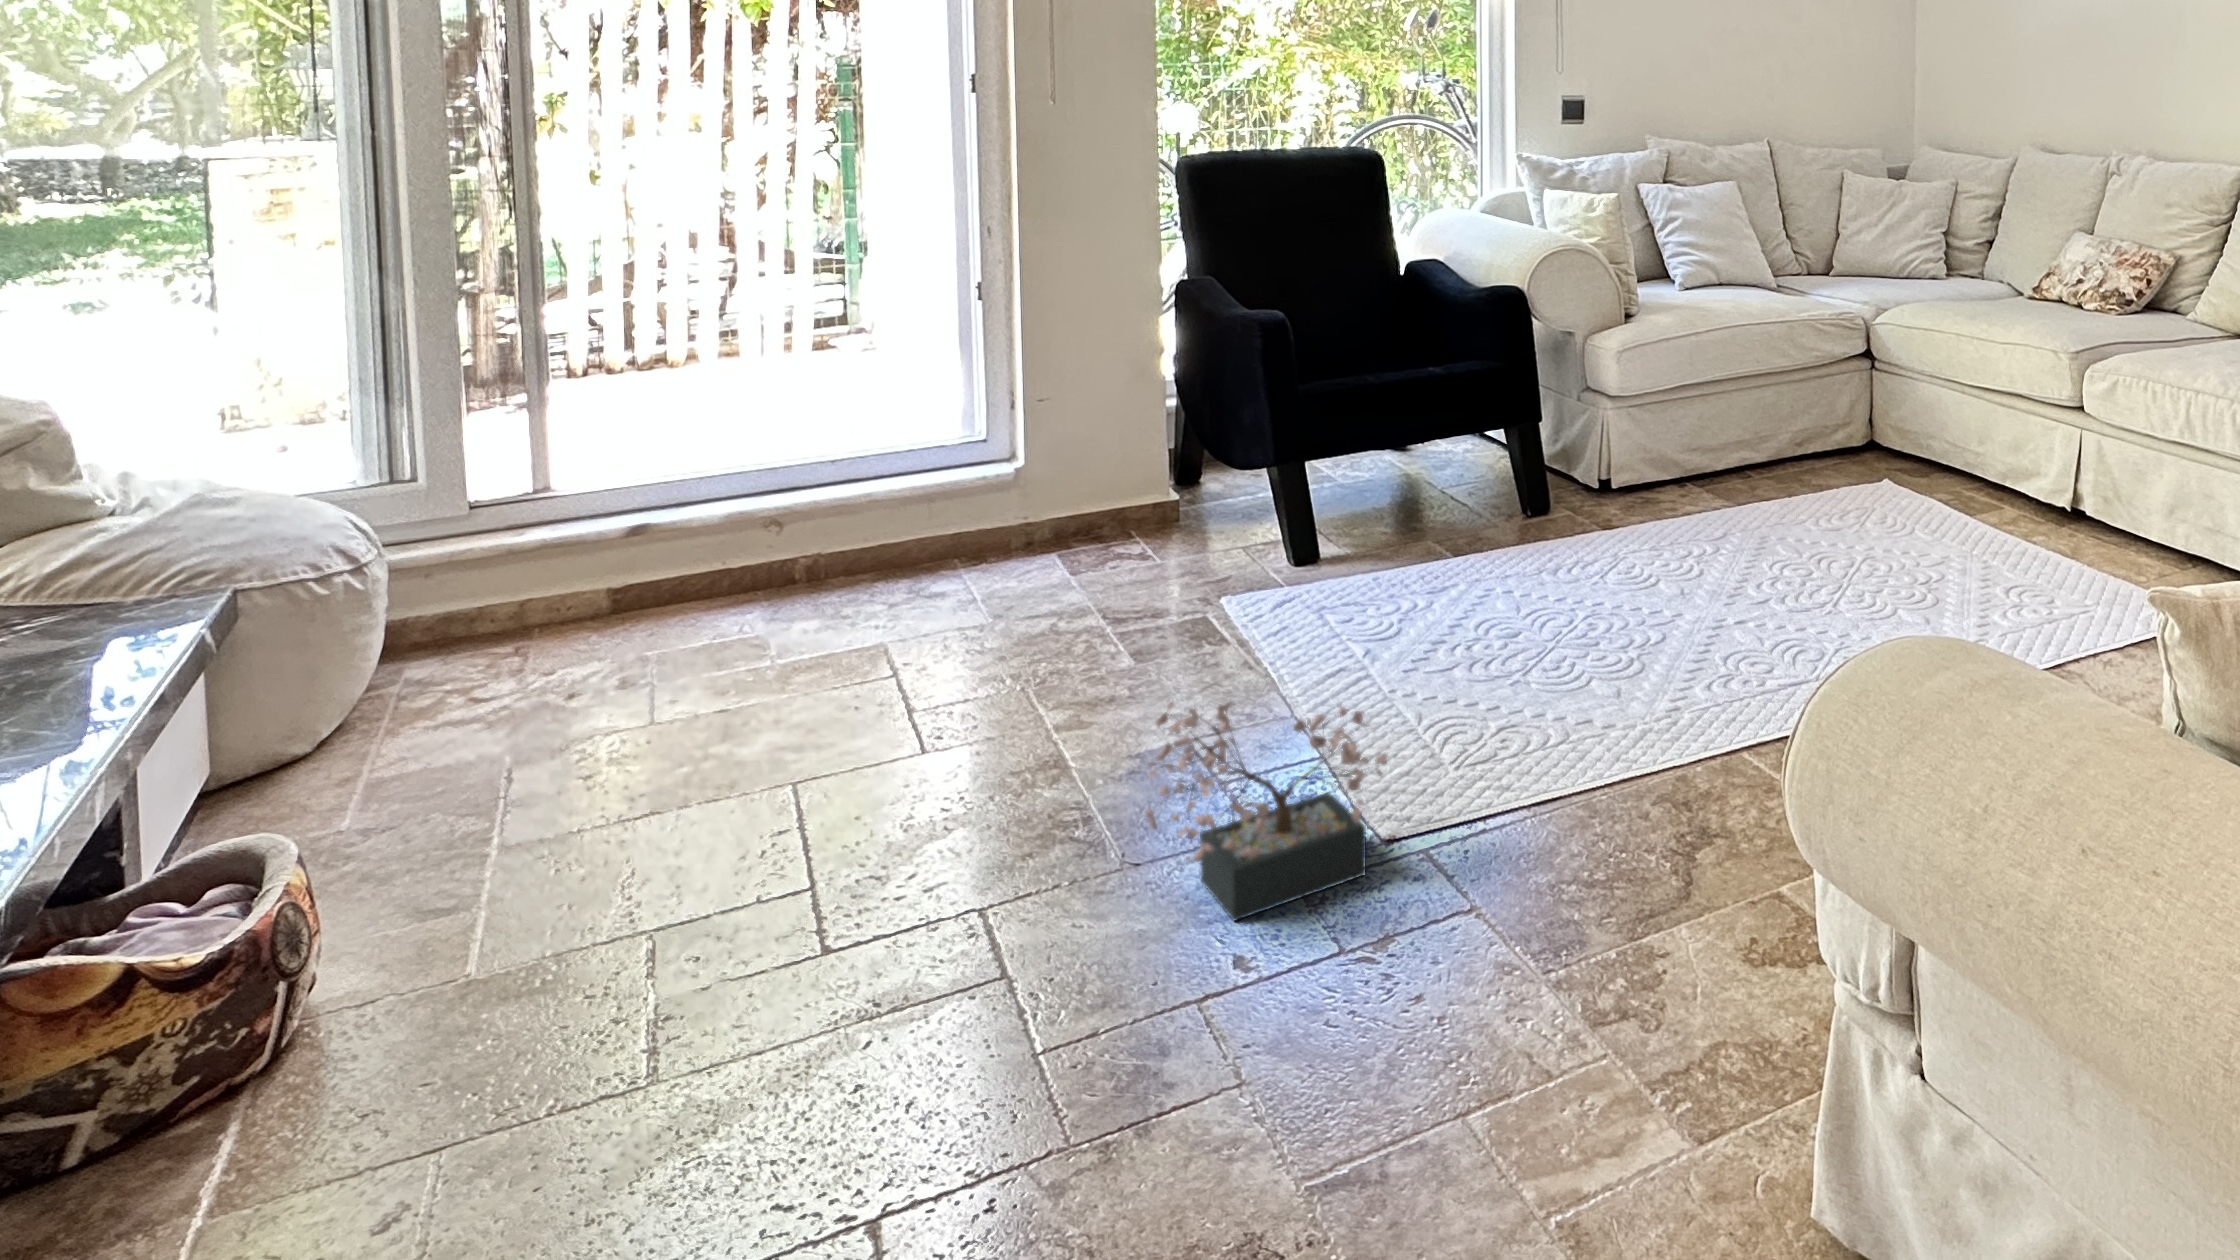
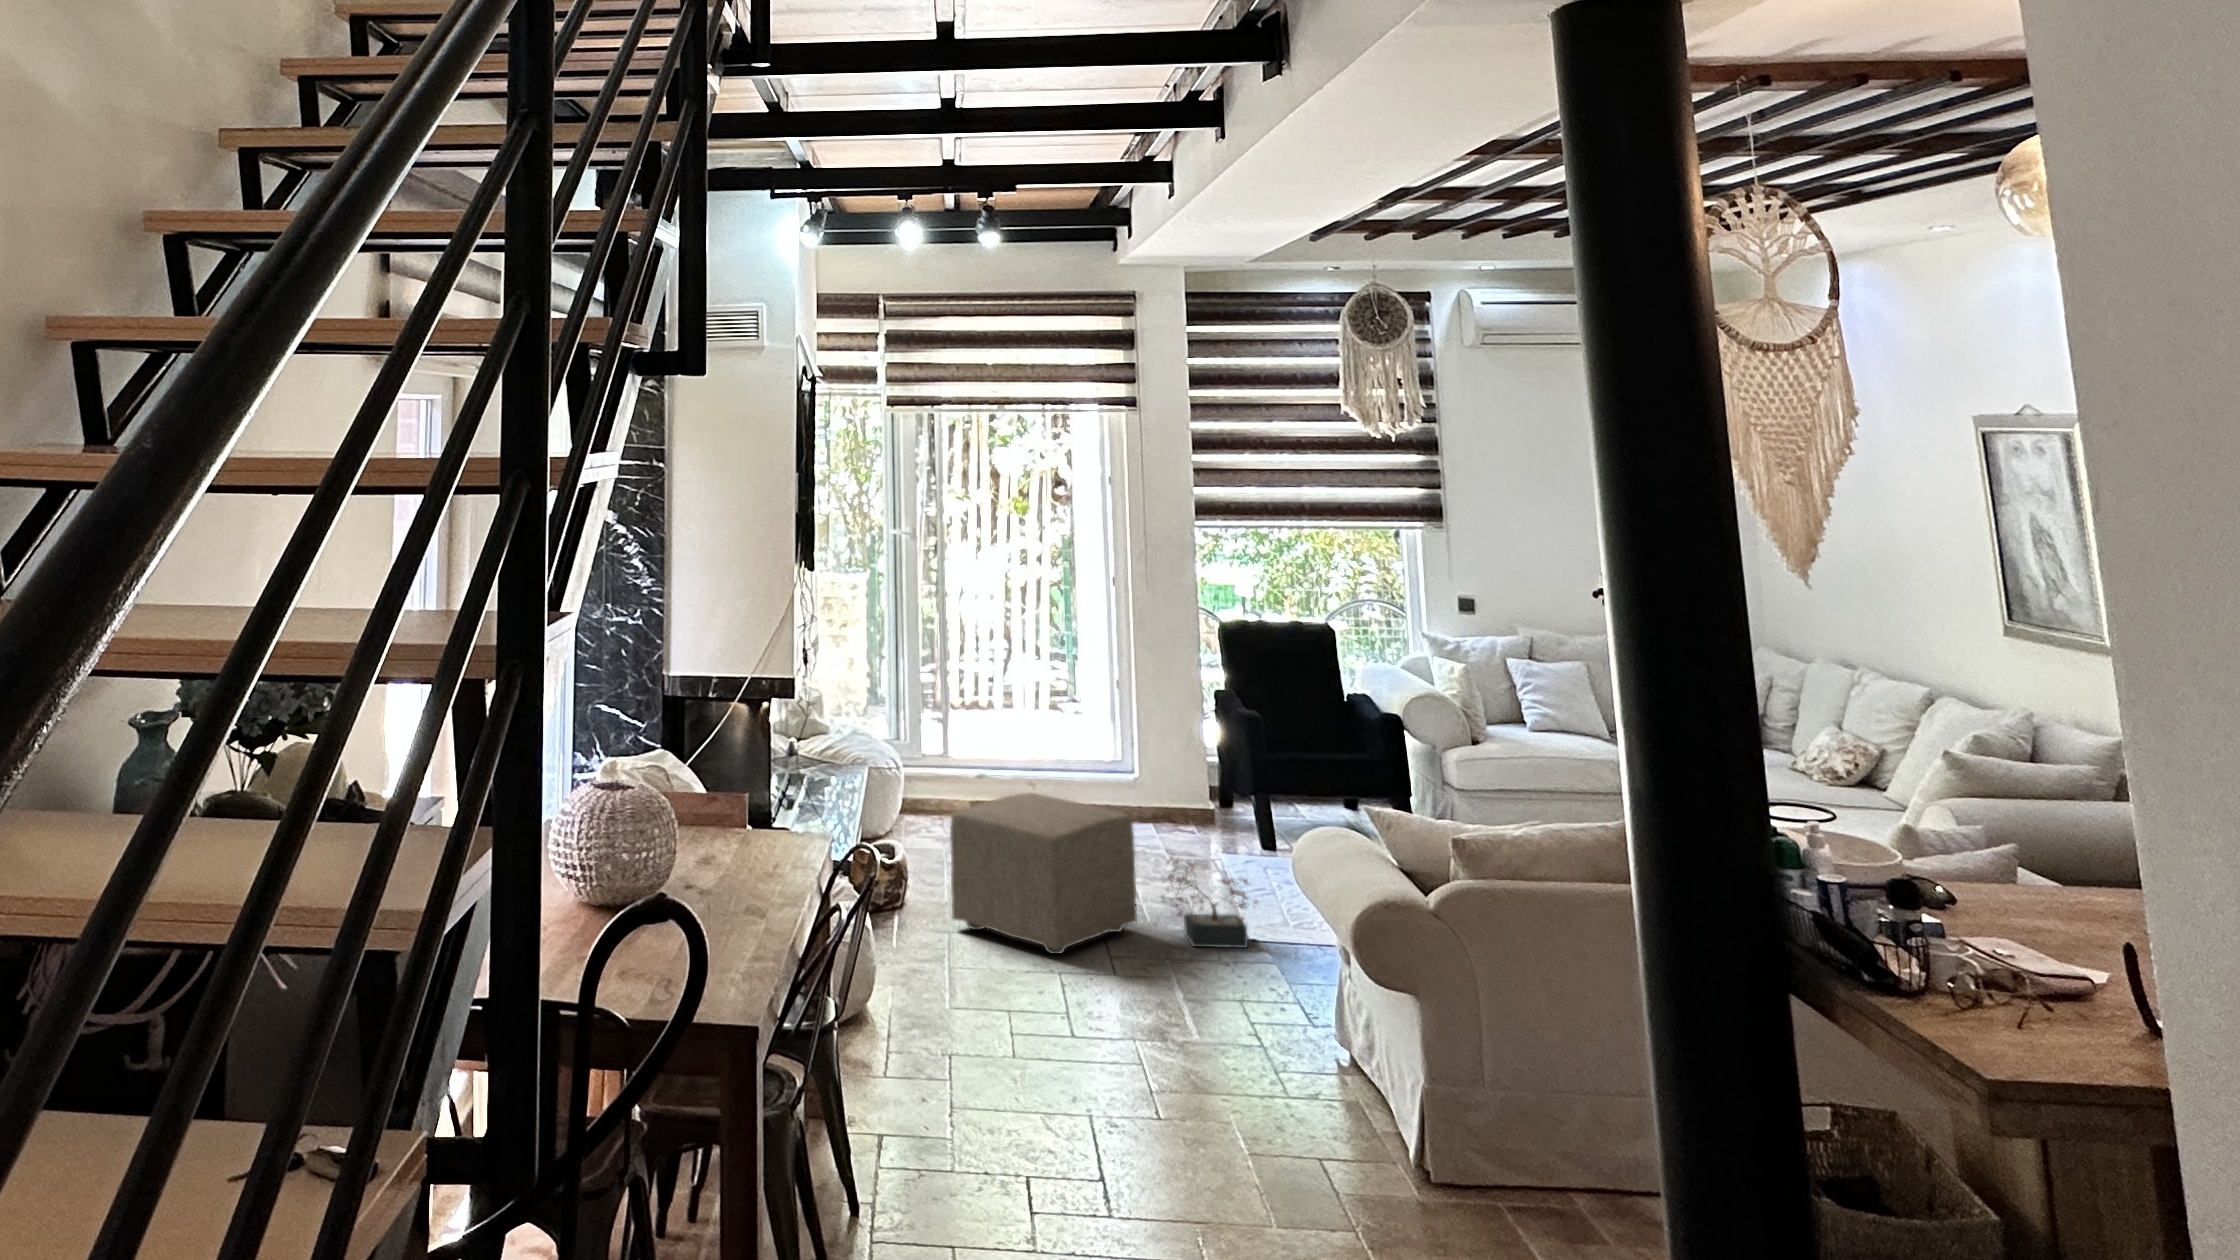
ottoman: none [421,608,1073,1128] -> present [950,793,1137,954]

